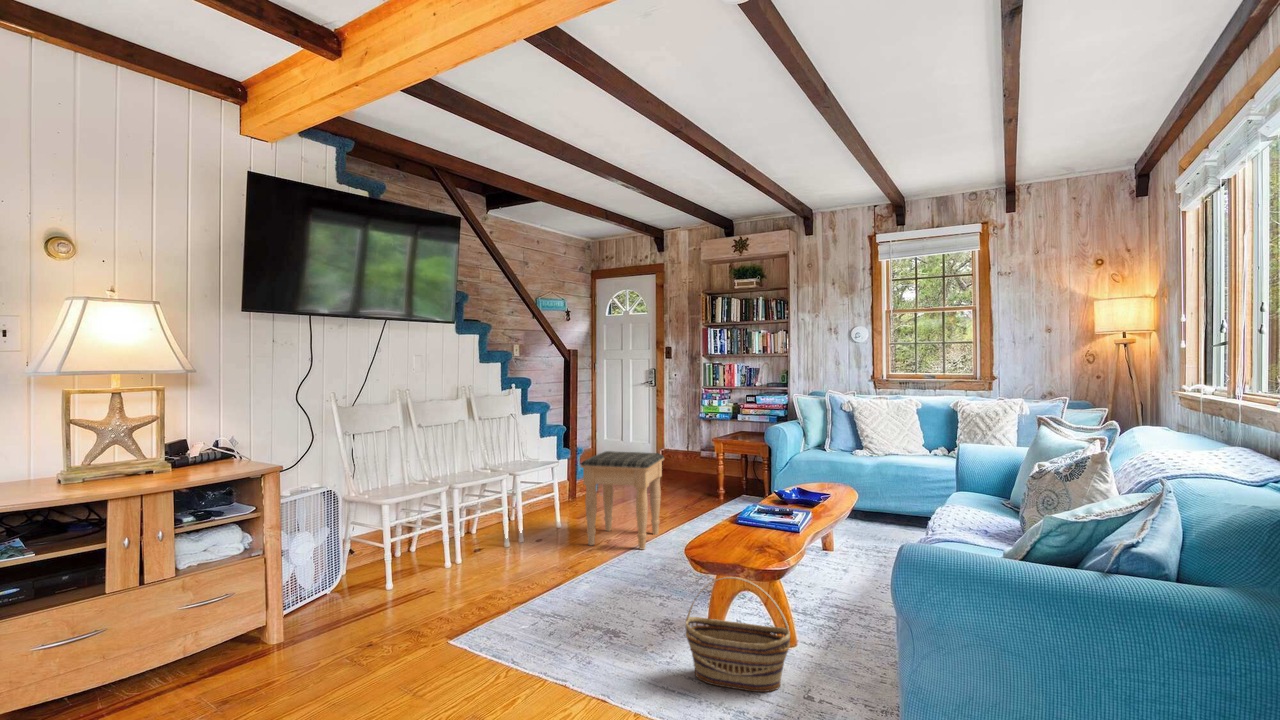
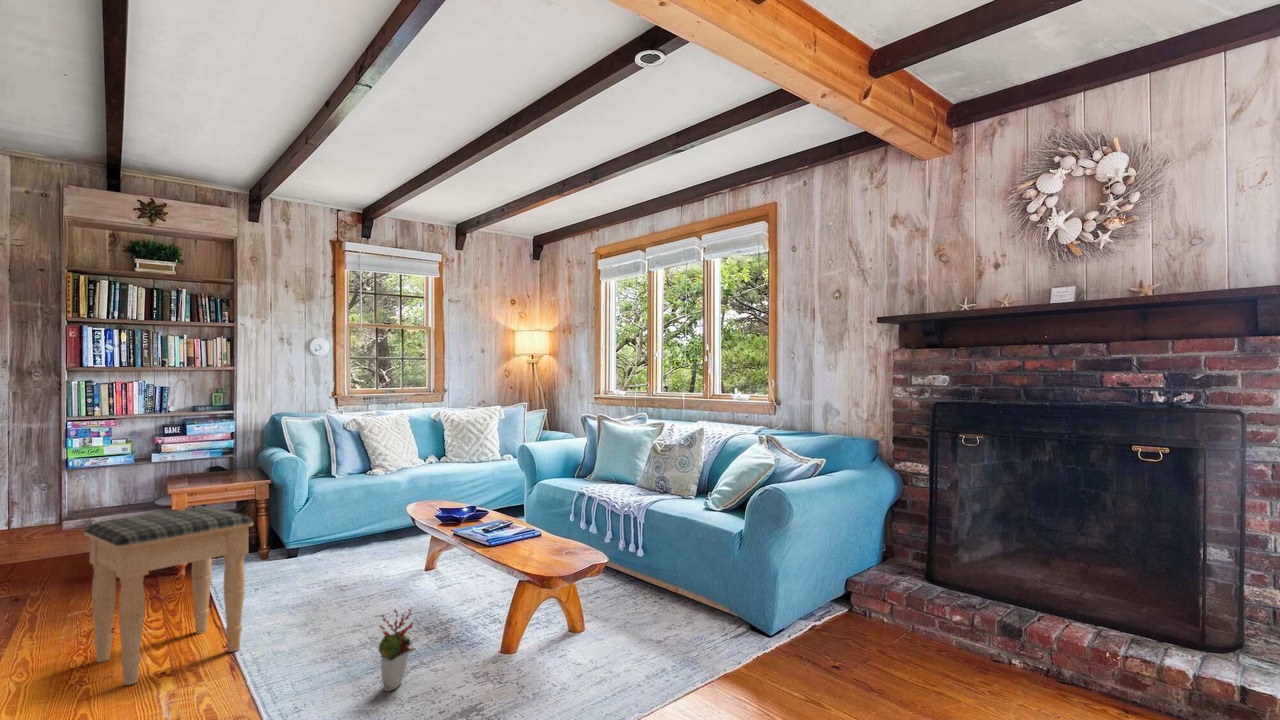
decorative plant: none [618,547,651,605] -> present [379,609,415,691]
basket: present [686,577,790,692] -> none [575,567,654,686]

